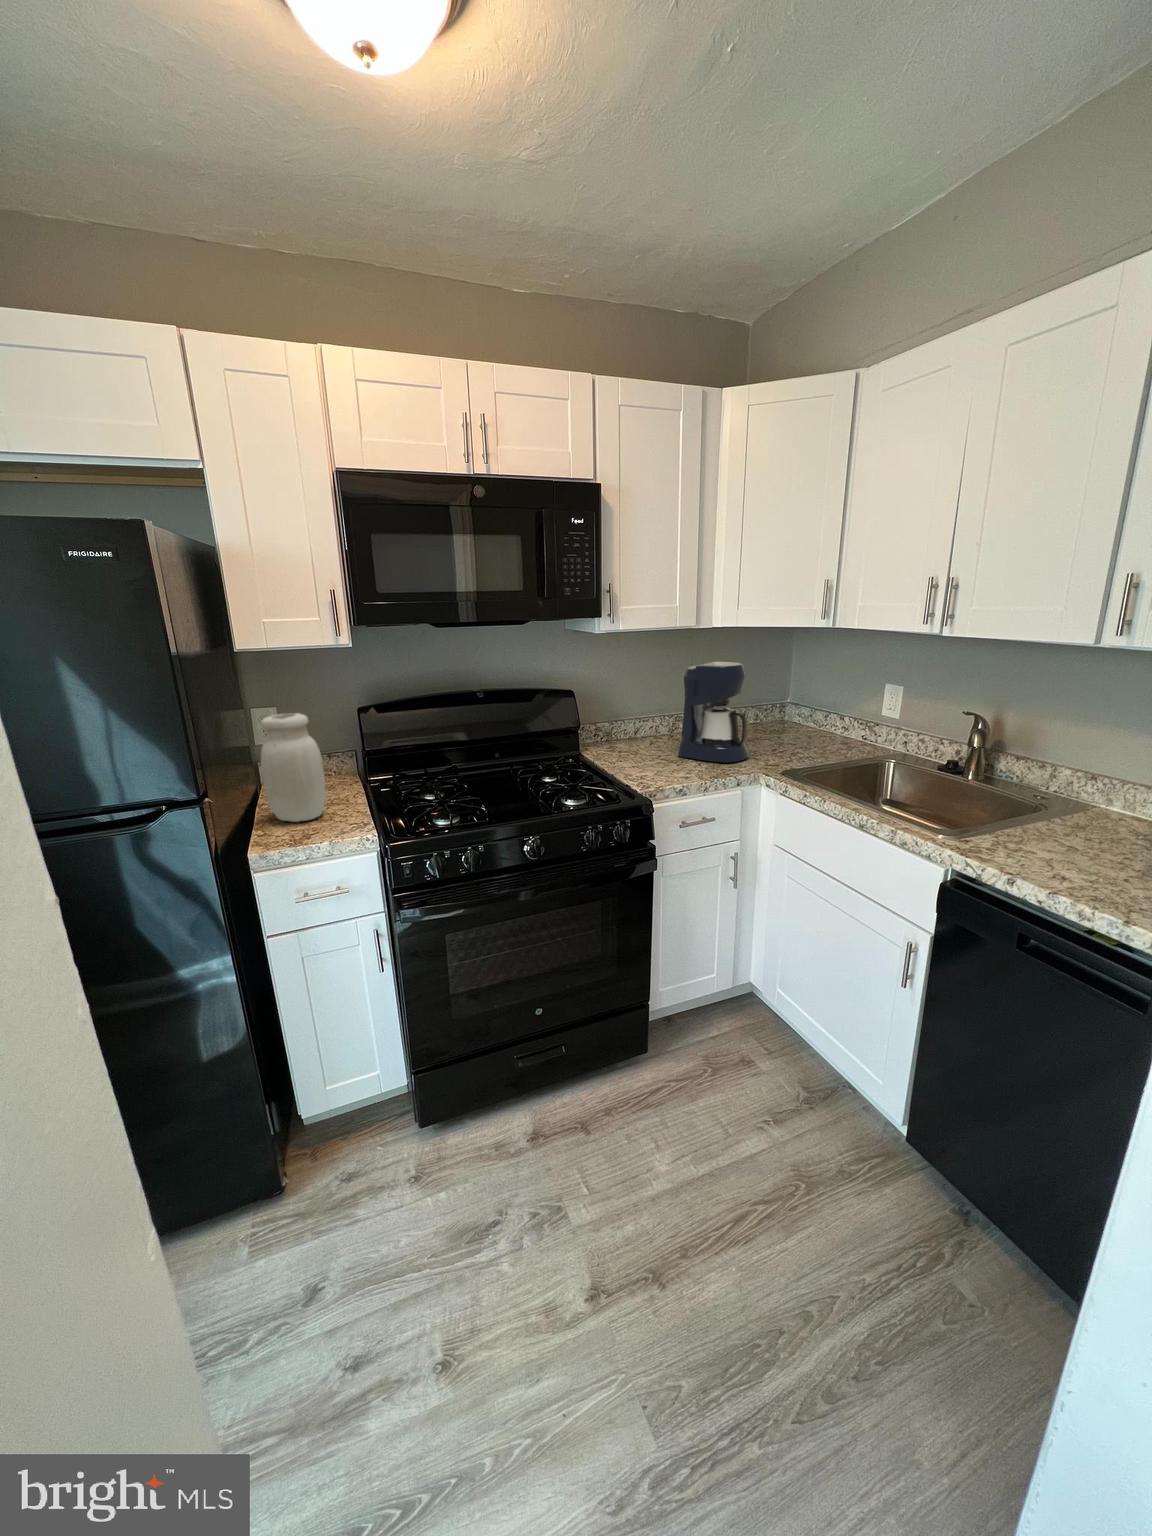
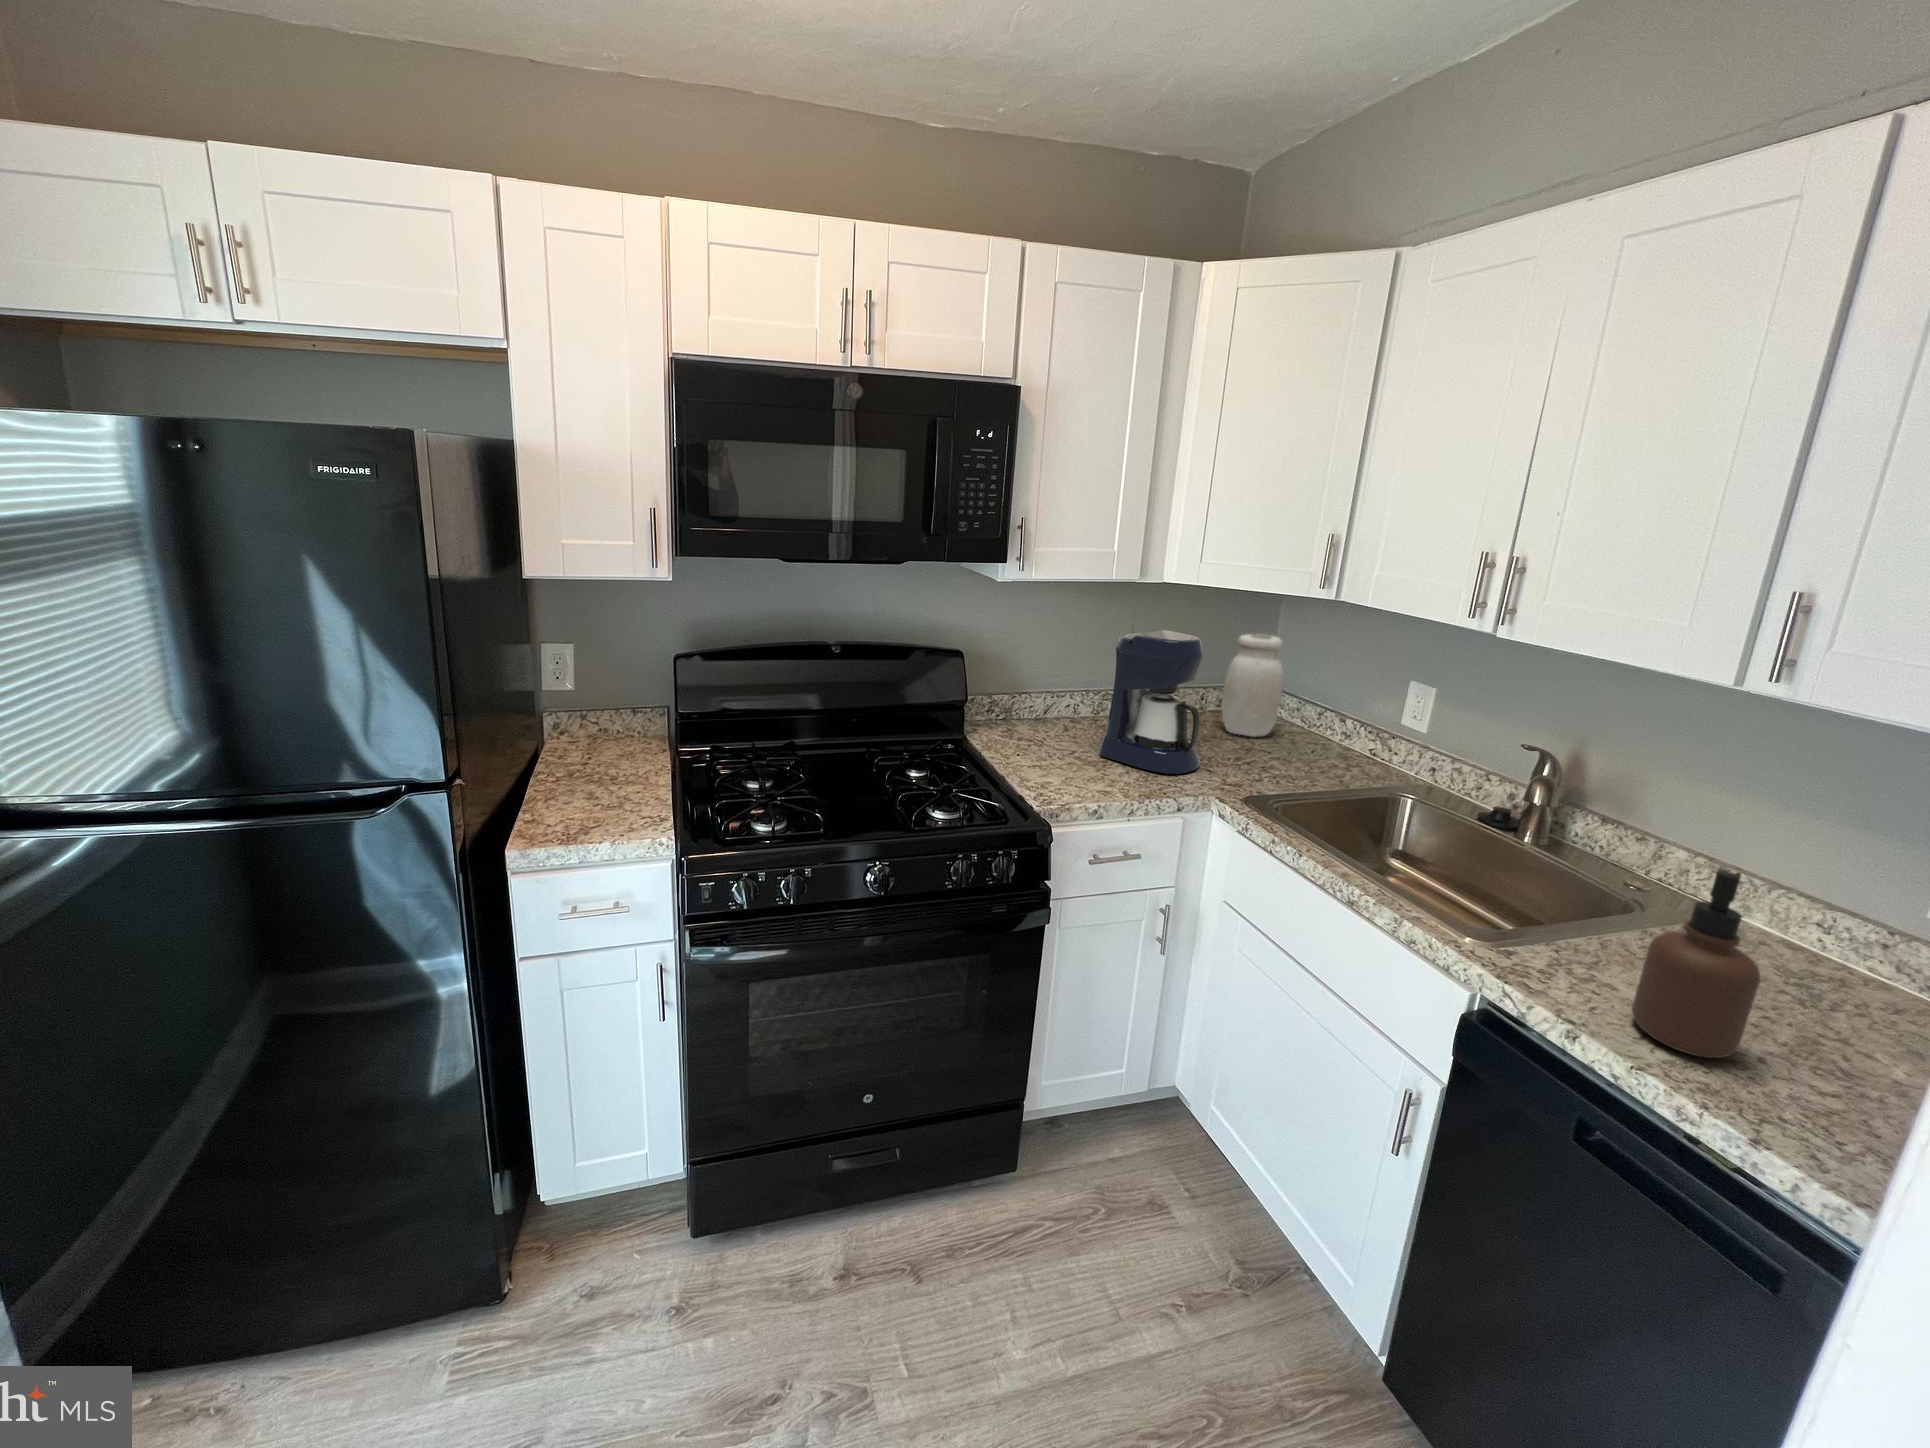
jar: present [261,713,326,822] -> present [1222,634,1284,737]
soap dispenser: none [1046,760,1122,882] -> present [1632,871,1760,1058]

